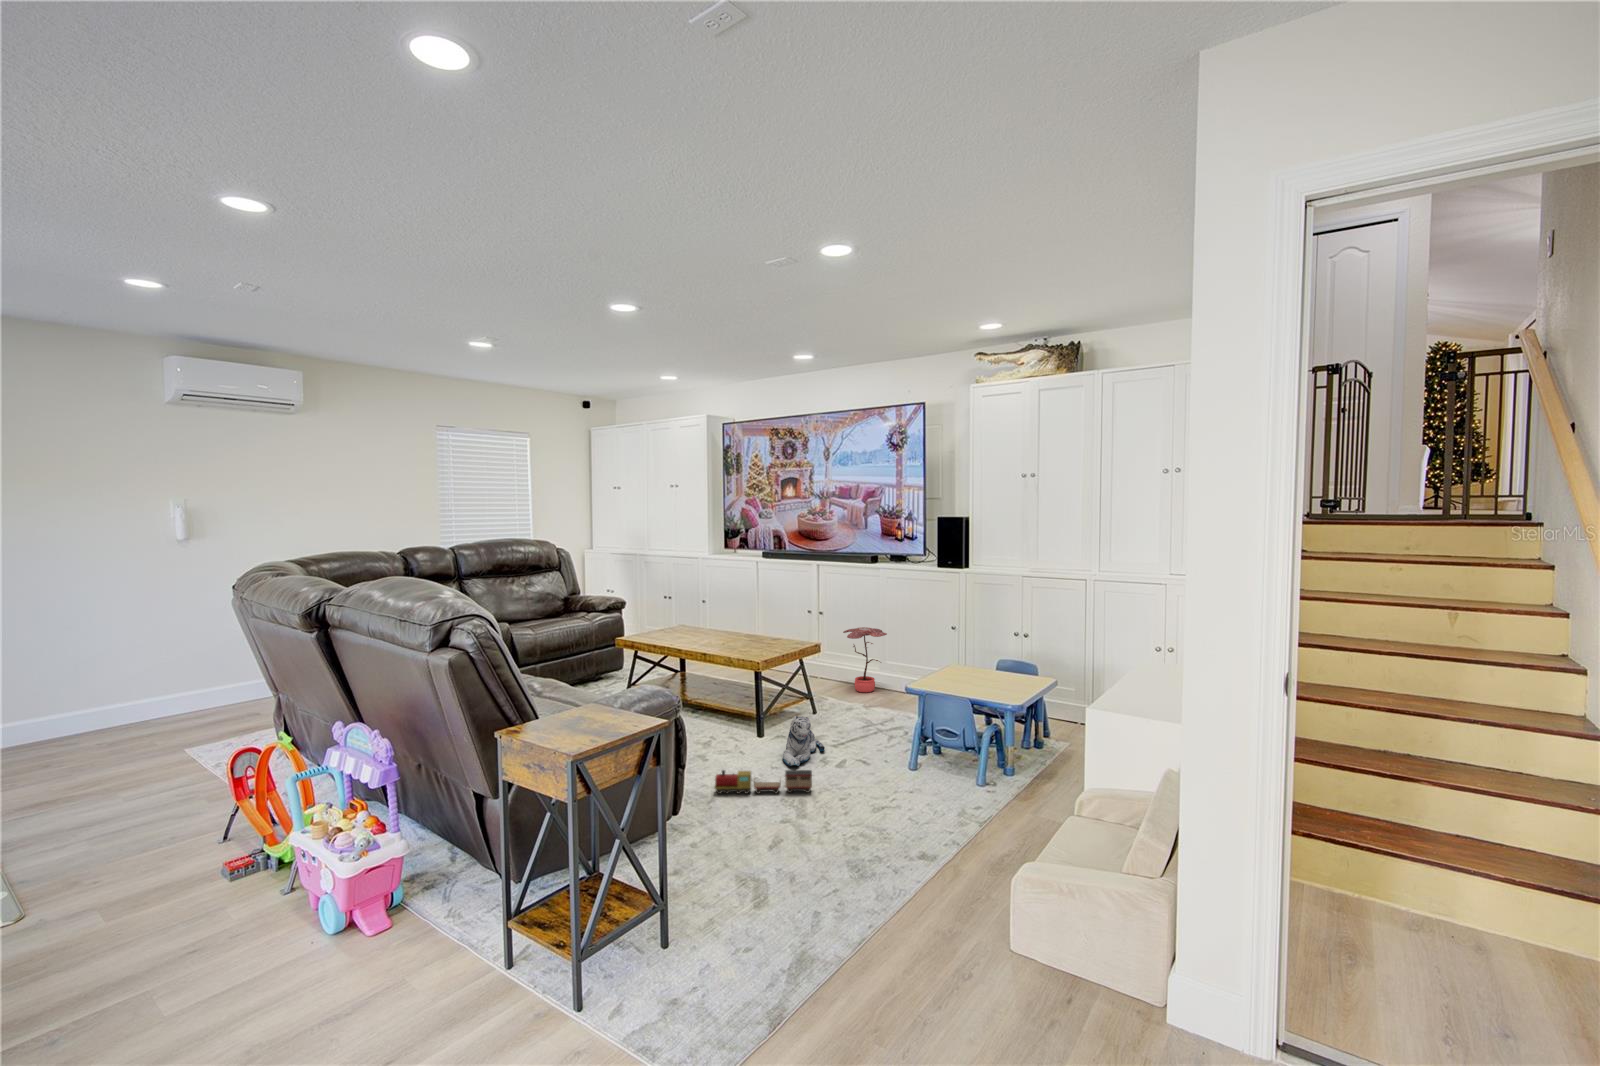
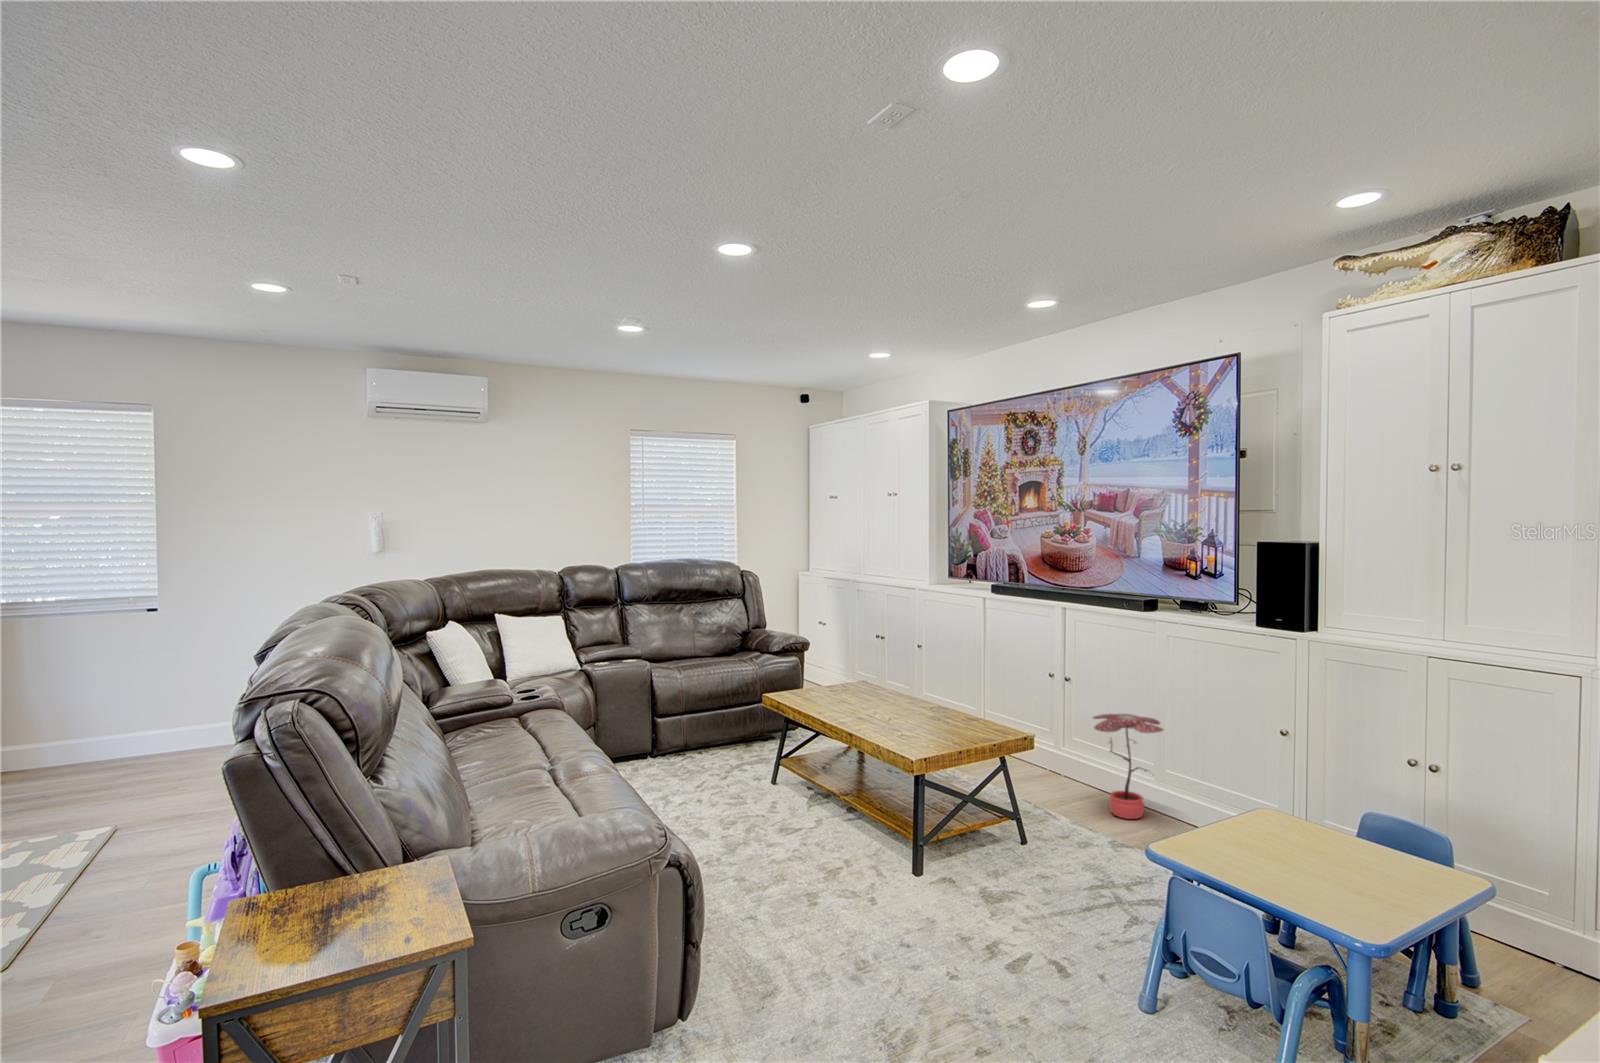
plush toy: present [783,716,825,766] -> none [926,860,1006,948]
toy train: present [714,770,812,794] -> none [787,937,943,1010]

